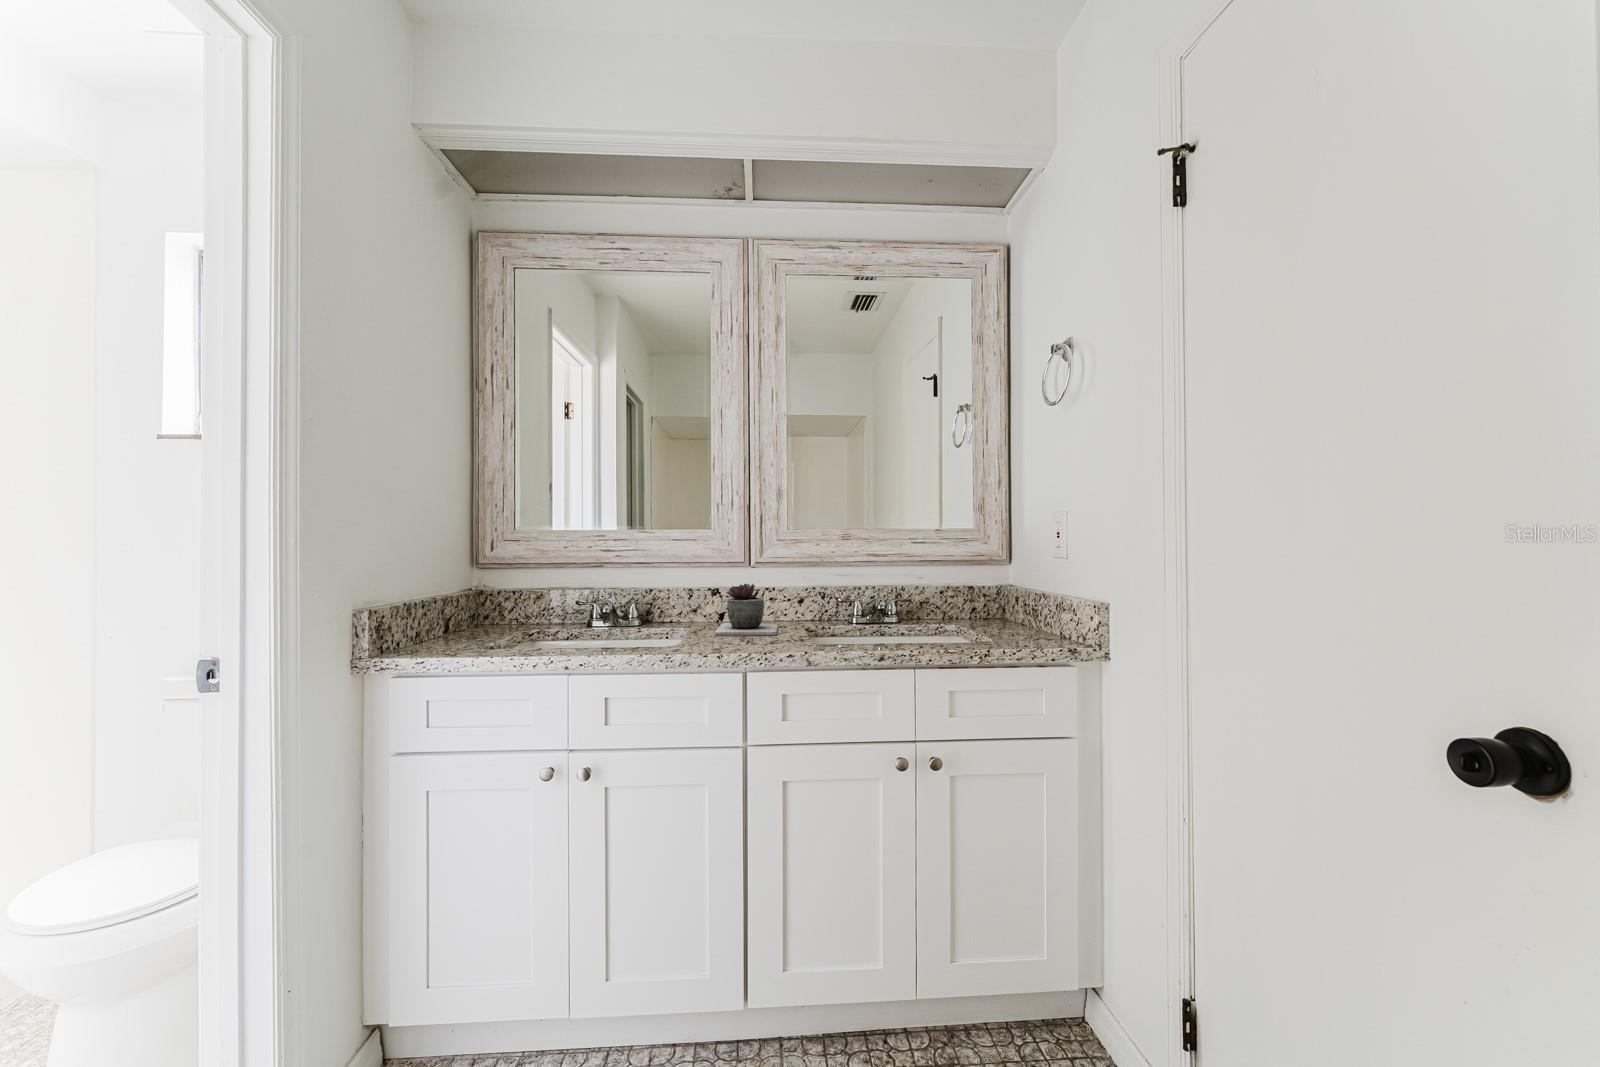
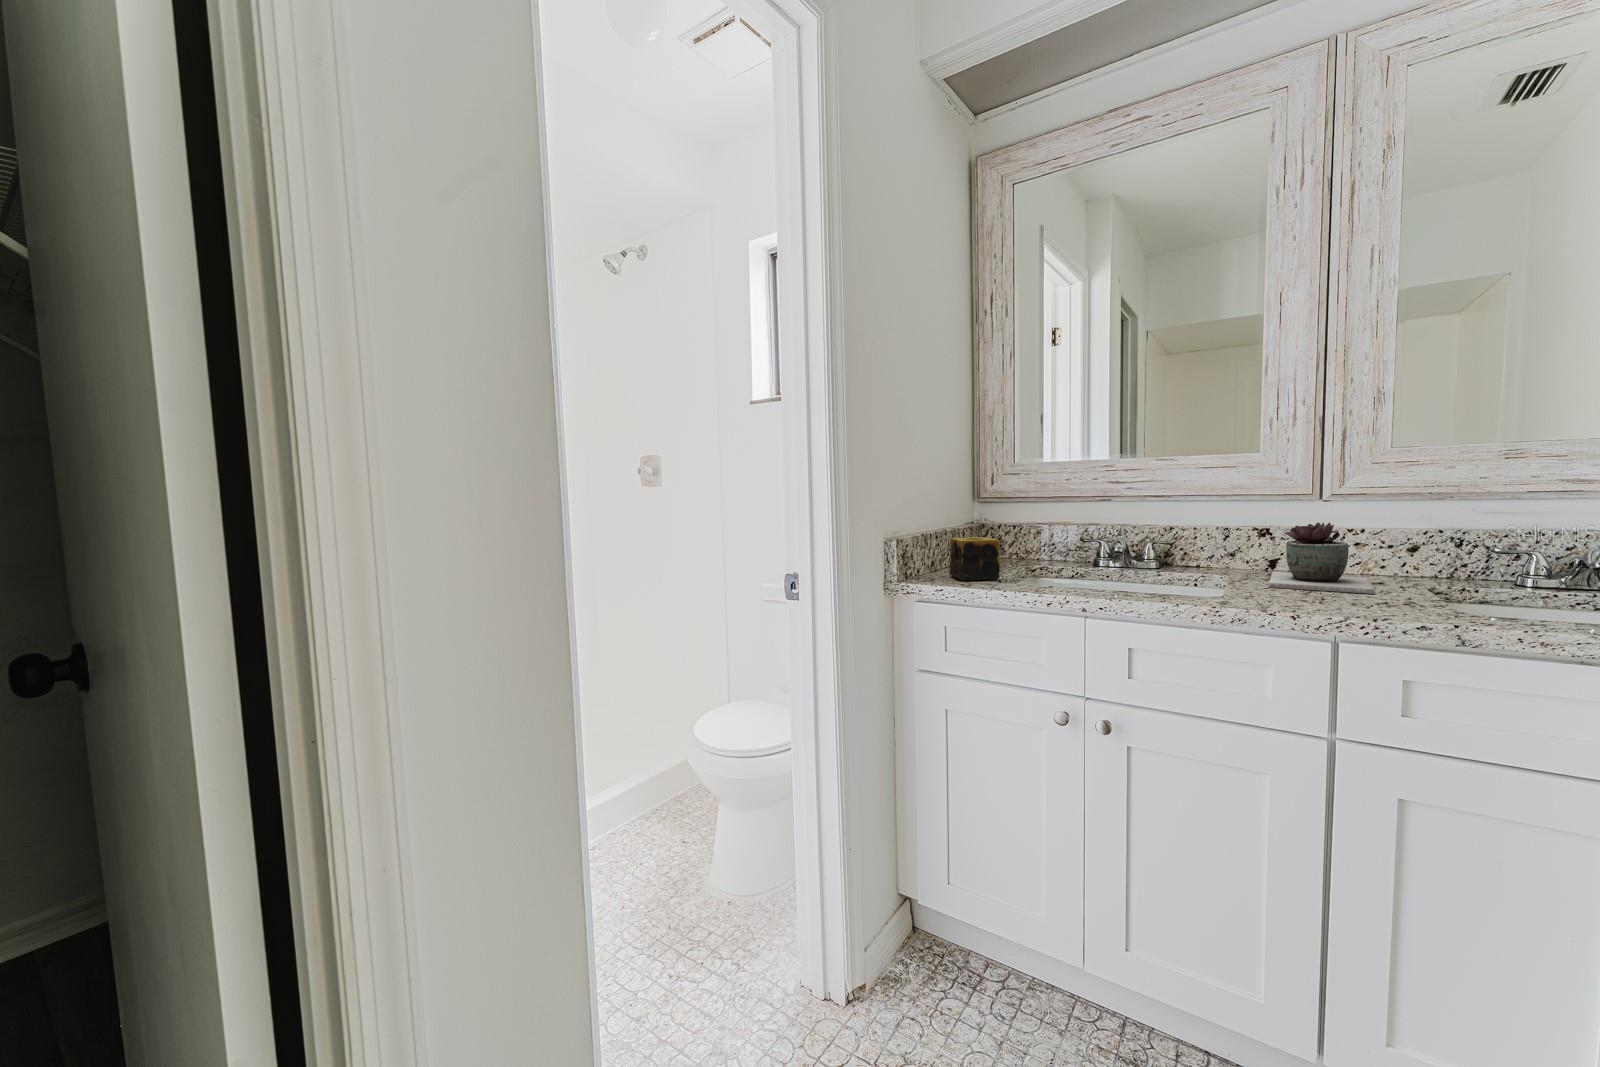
candle: none [437,604,493,650] -> present [949,537,1000,580]

